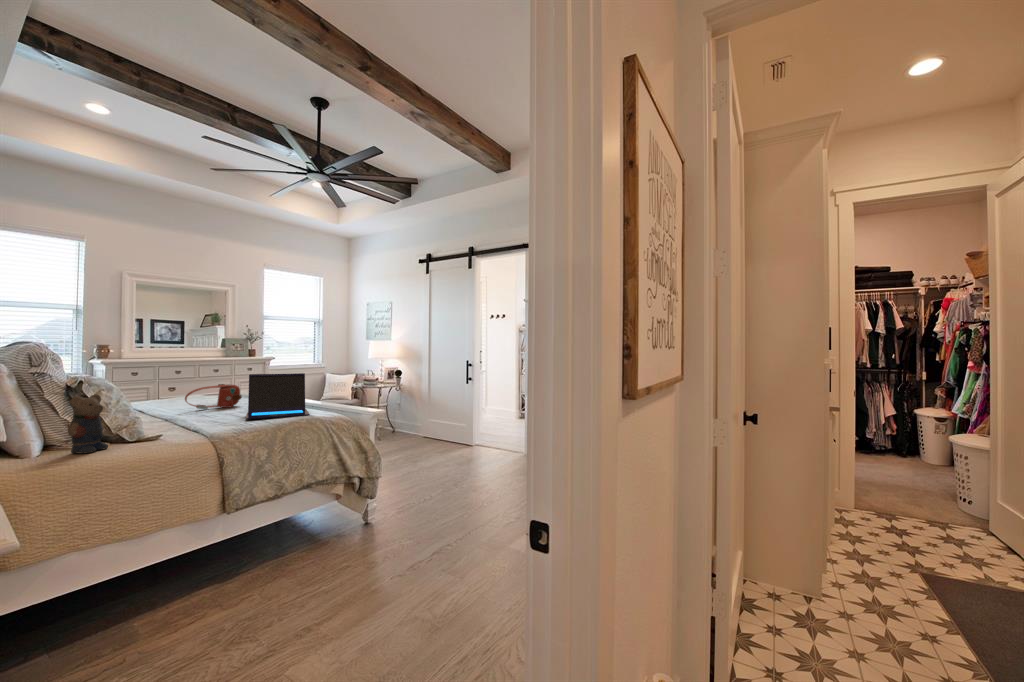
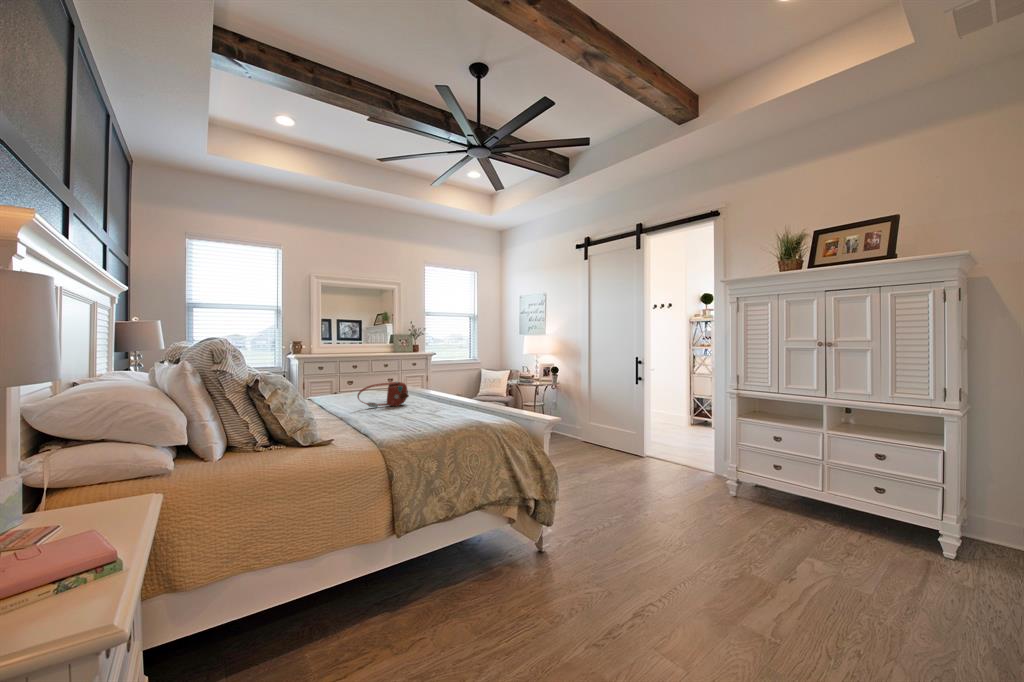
laptop: present [246,373,309,420] -> none [413,371,478,423]
teddy bear: present [68,394,108,454] -> none [242,395,281,460]

